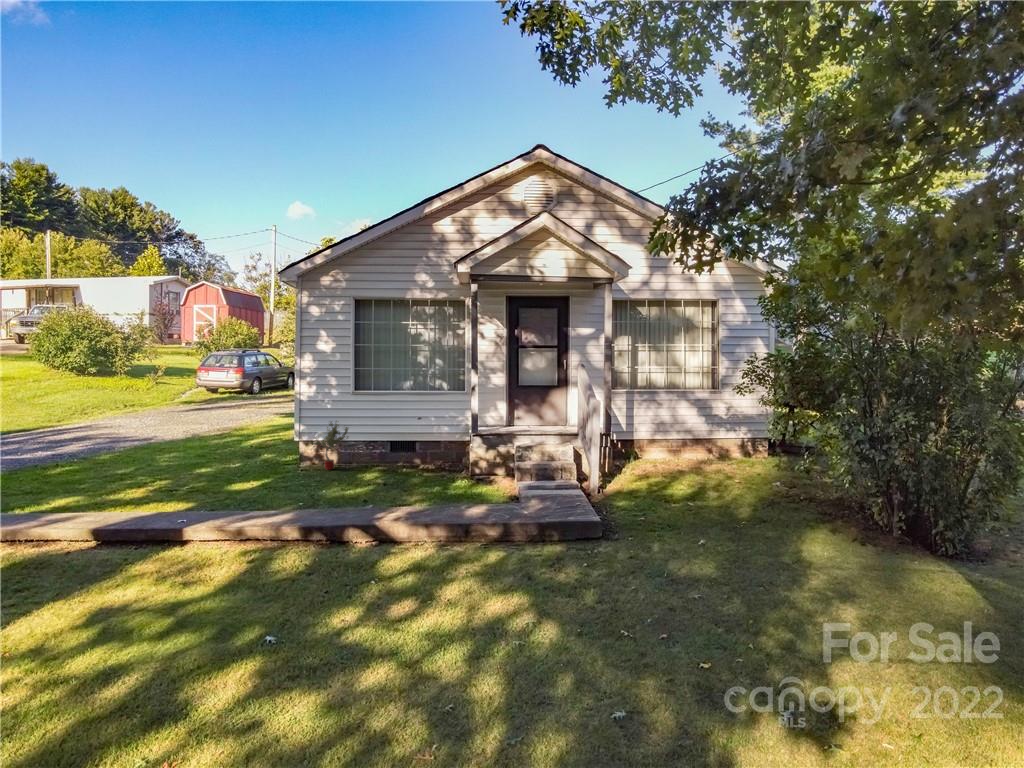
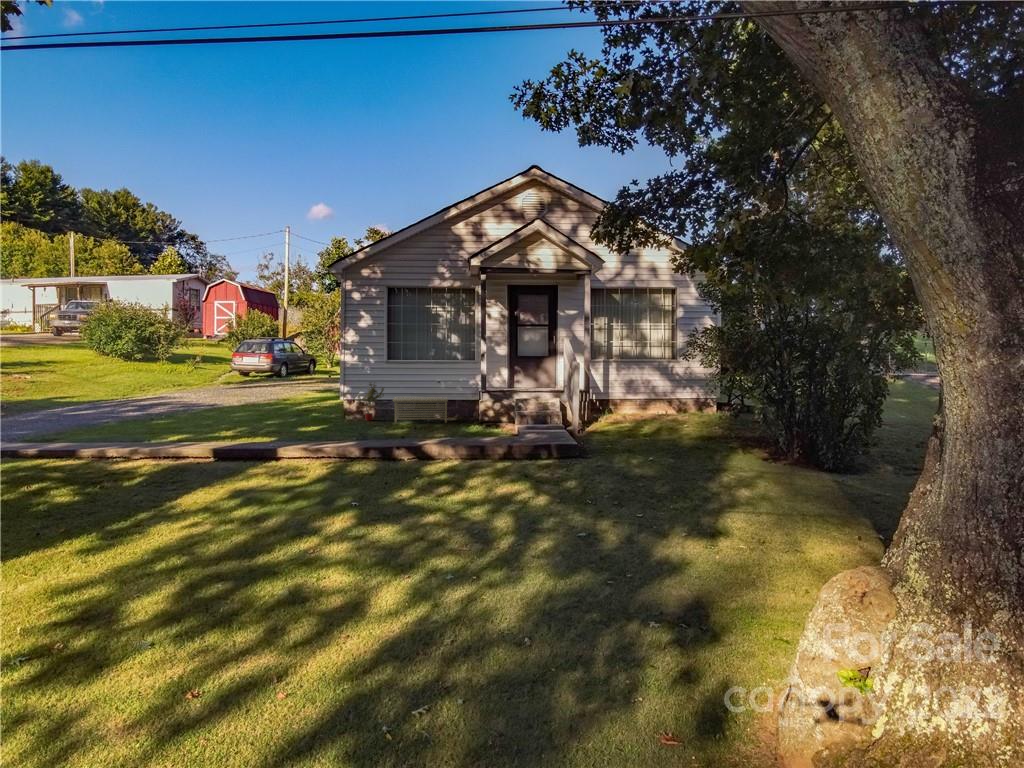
storage bench: none [358,438,429,474] -> present [393,396,448,423]

